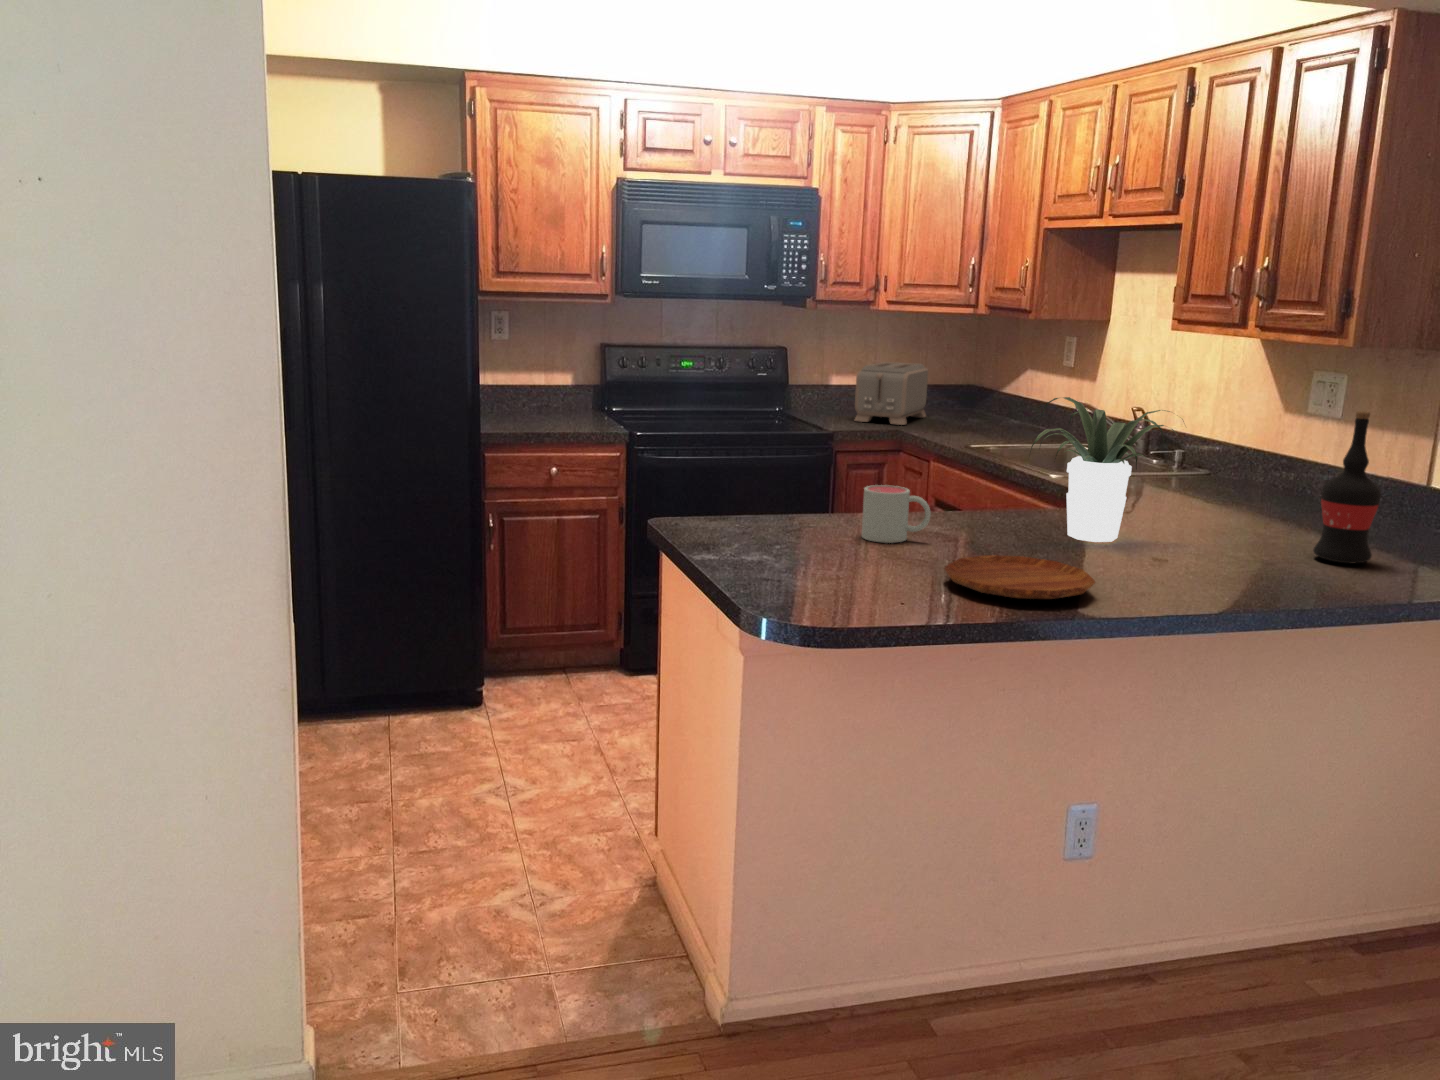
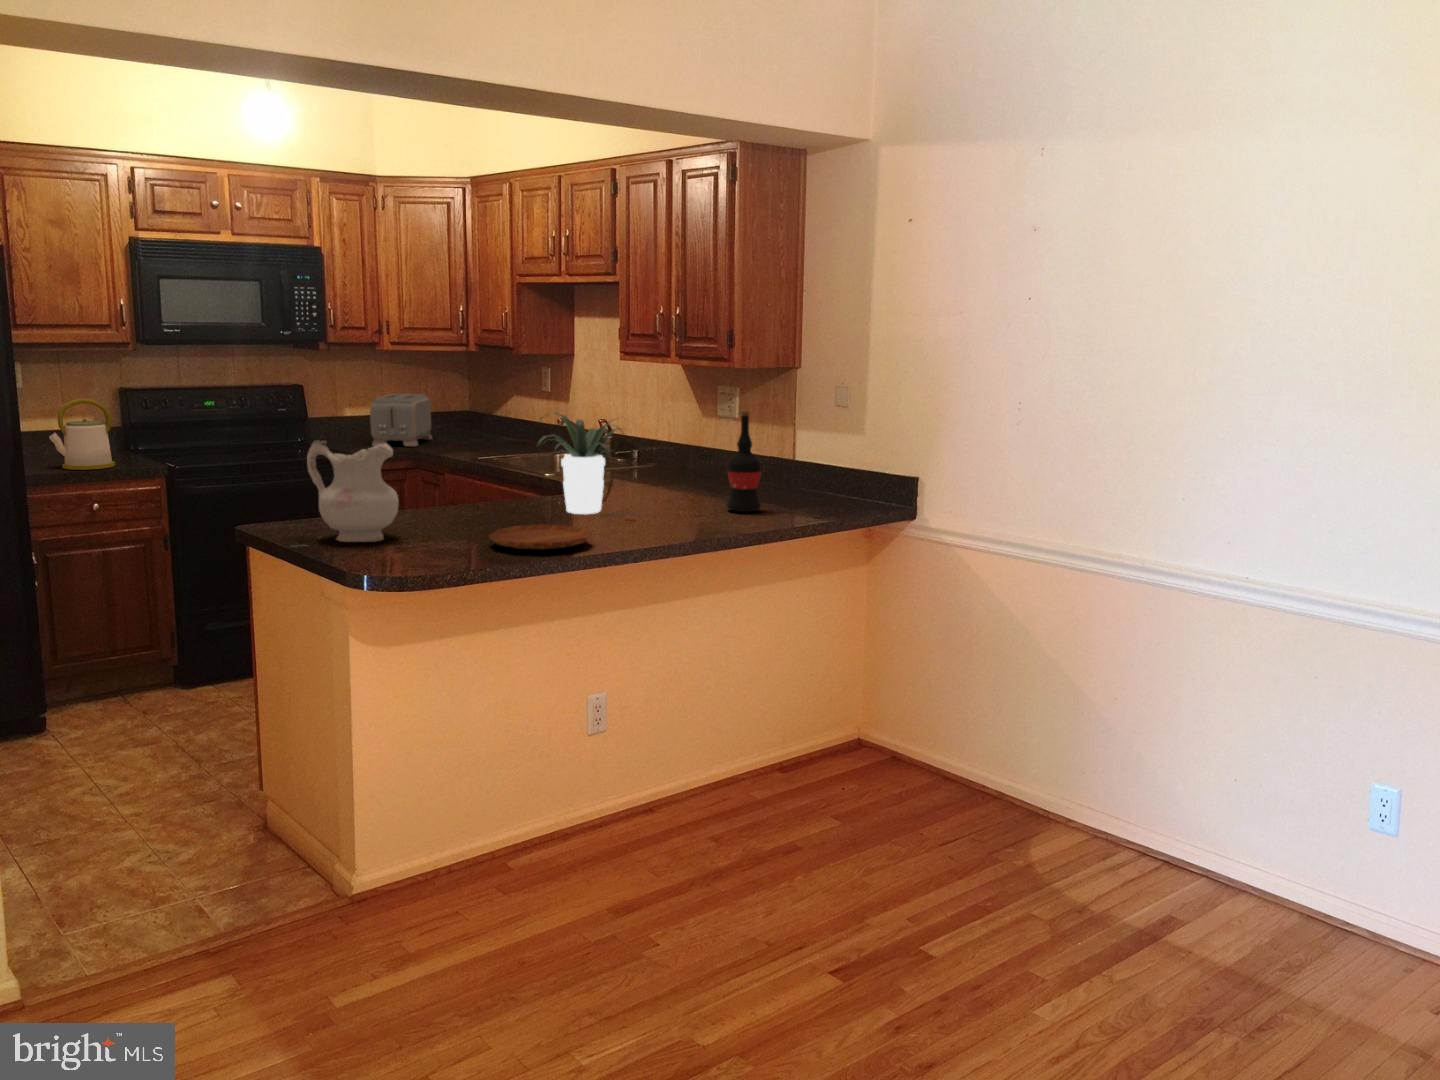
kettle: none [523,352,583,428] -> present [49,398,115,470]
ceramic pitcher: none [726,417,834,556] -> present [307,440,399,542]
mug: present [862,485,931,543] -> none [416,486,469,528]

